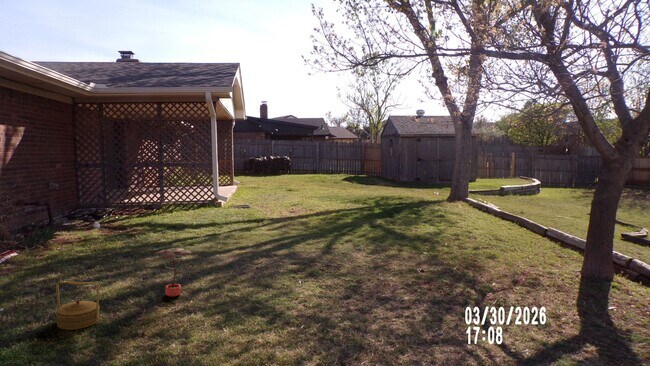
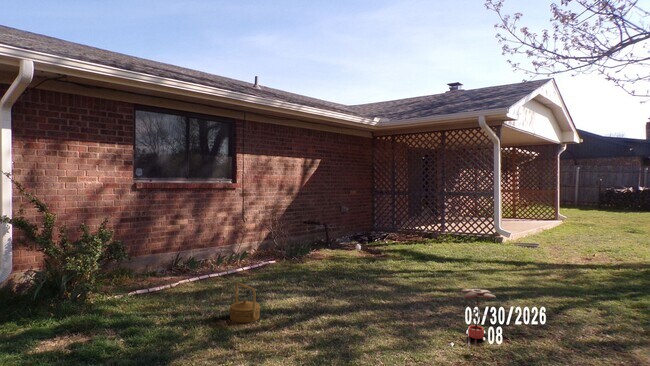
potted plant: present [155,248,191,296] -> present [461,289,496,339]

